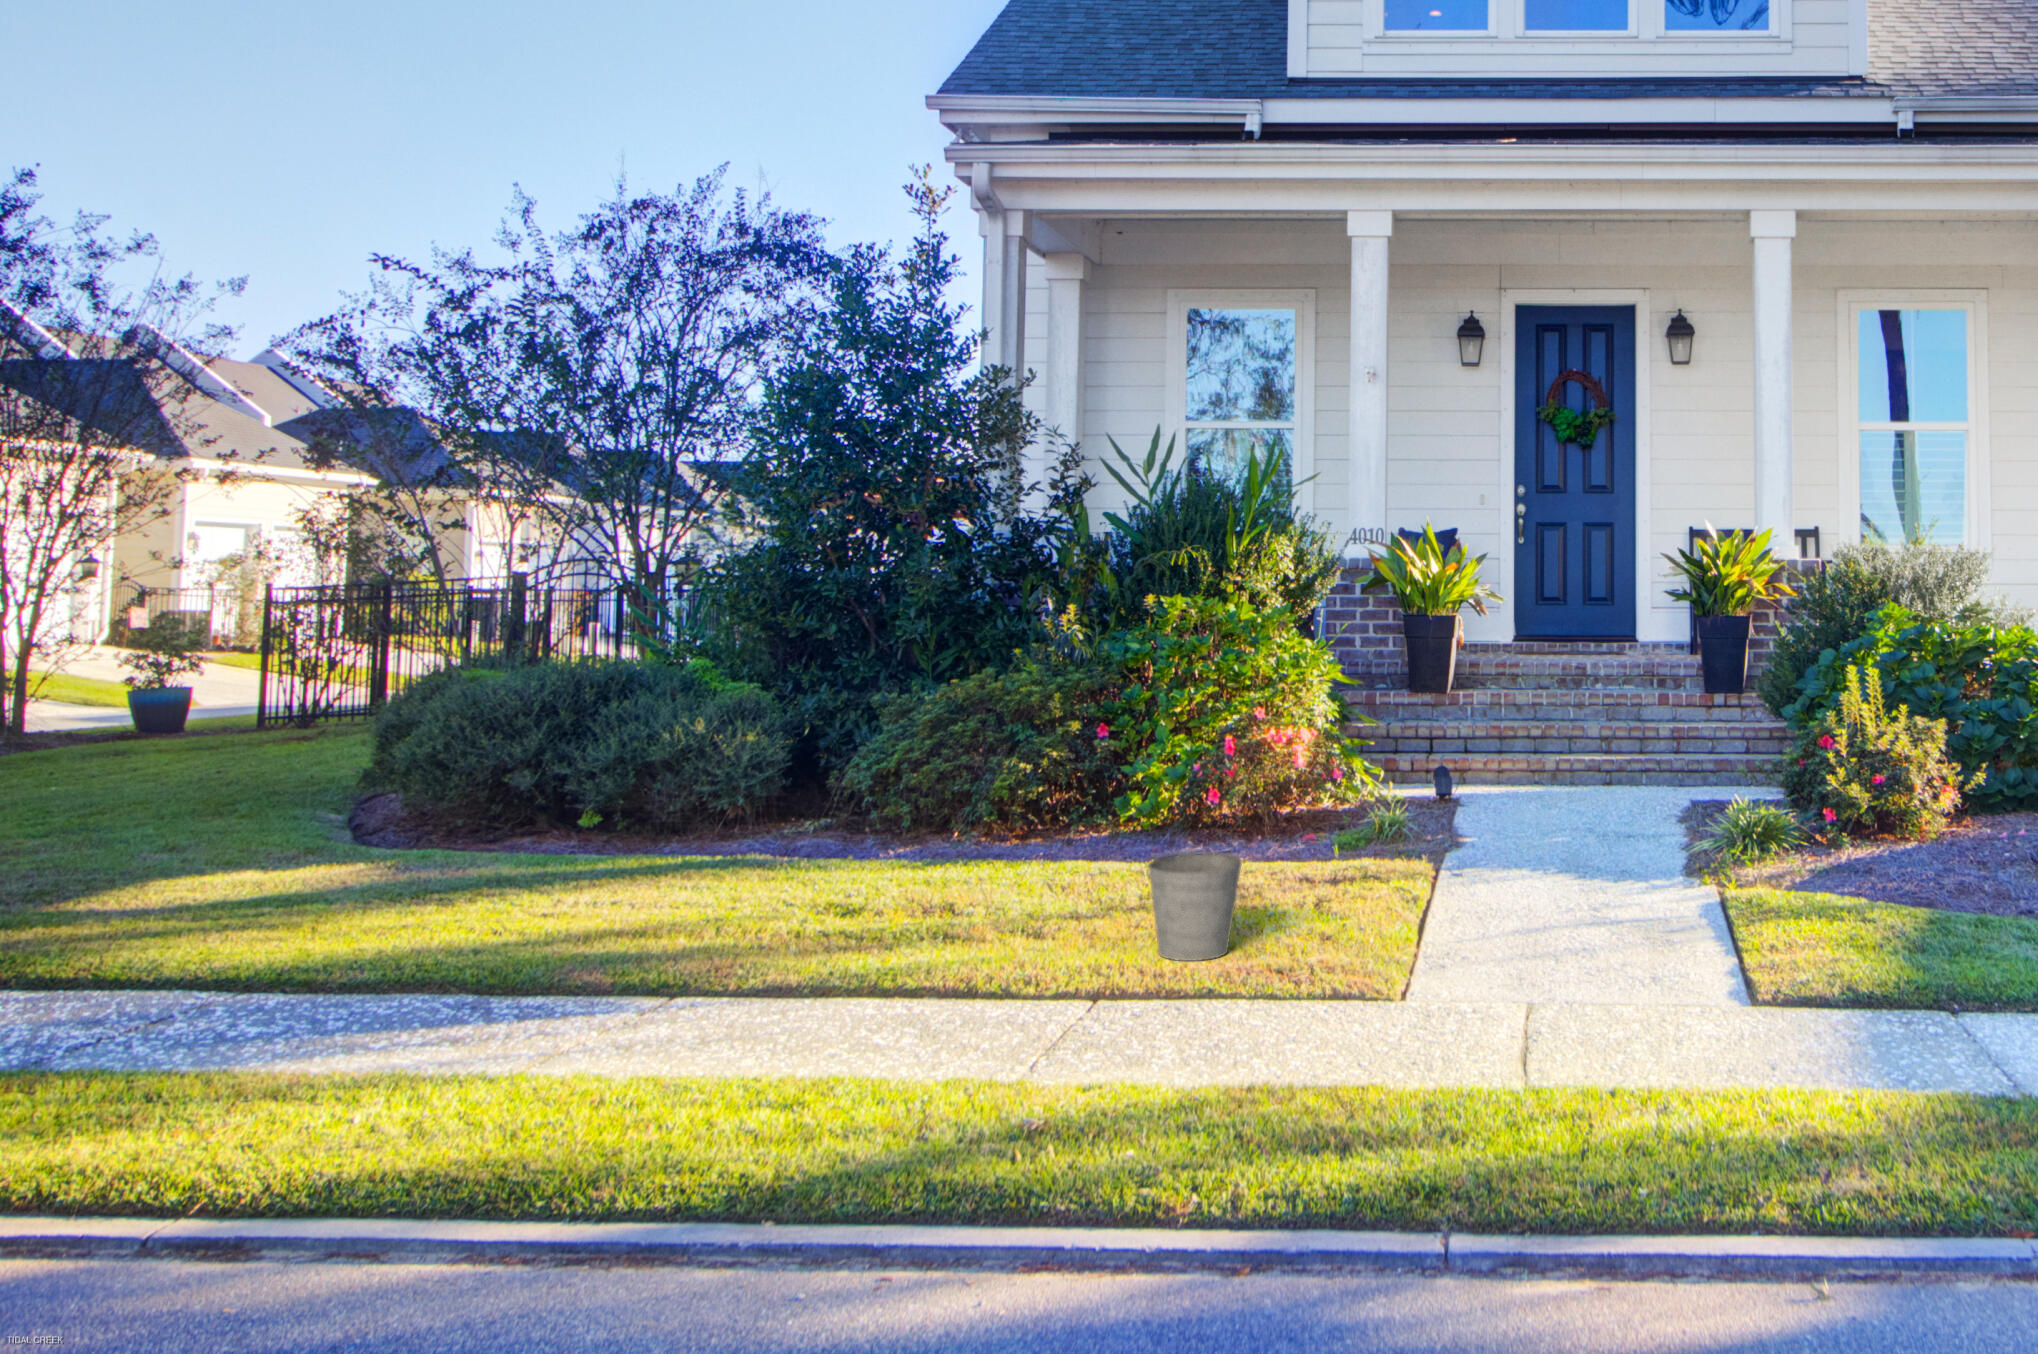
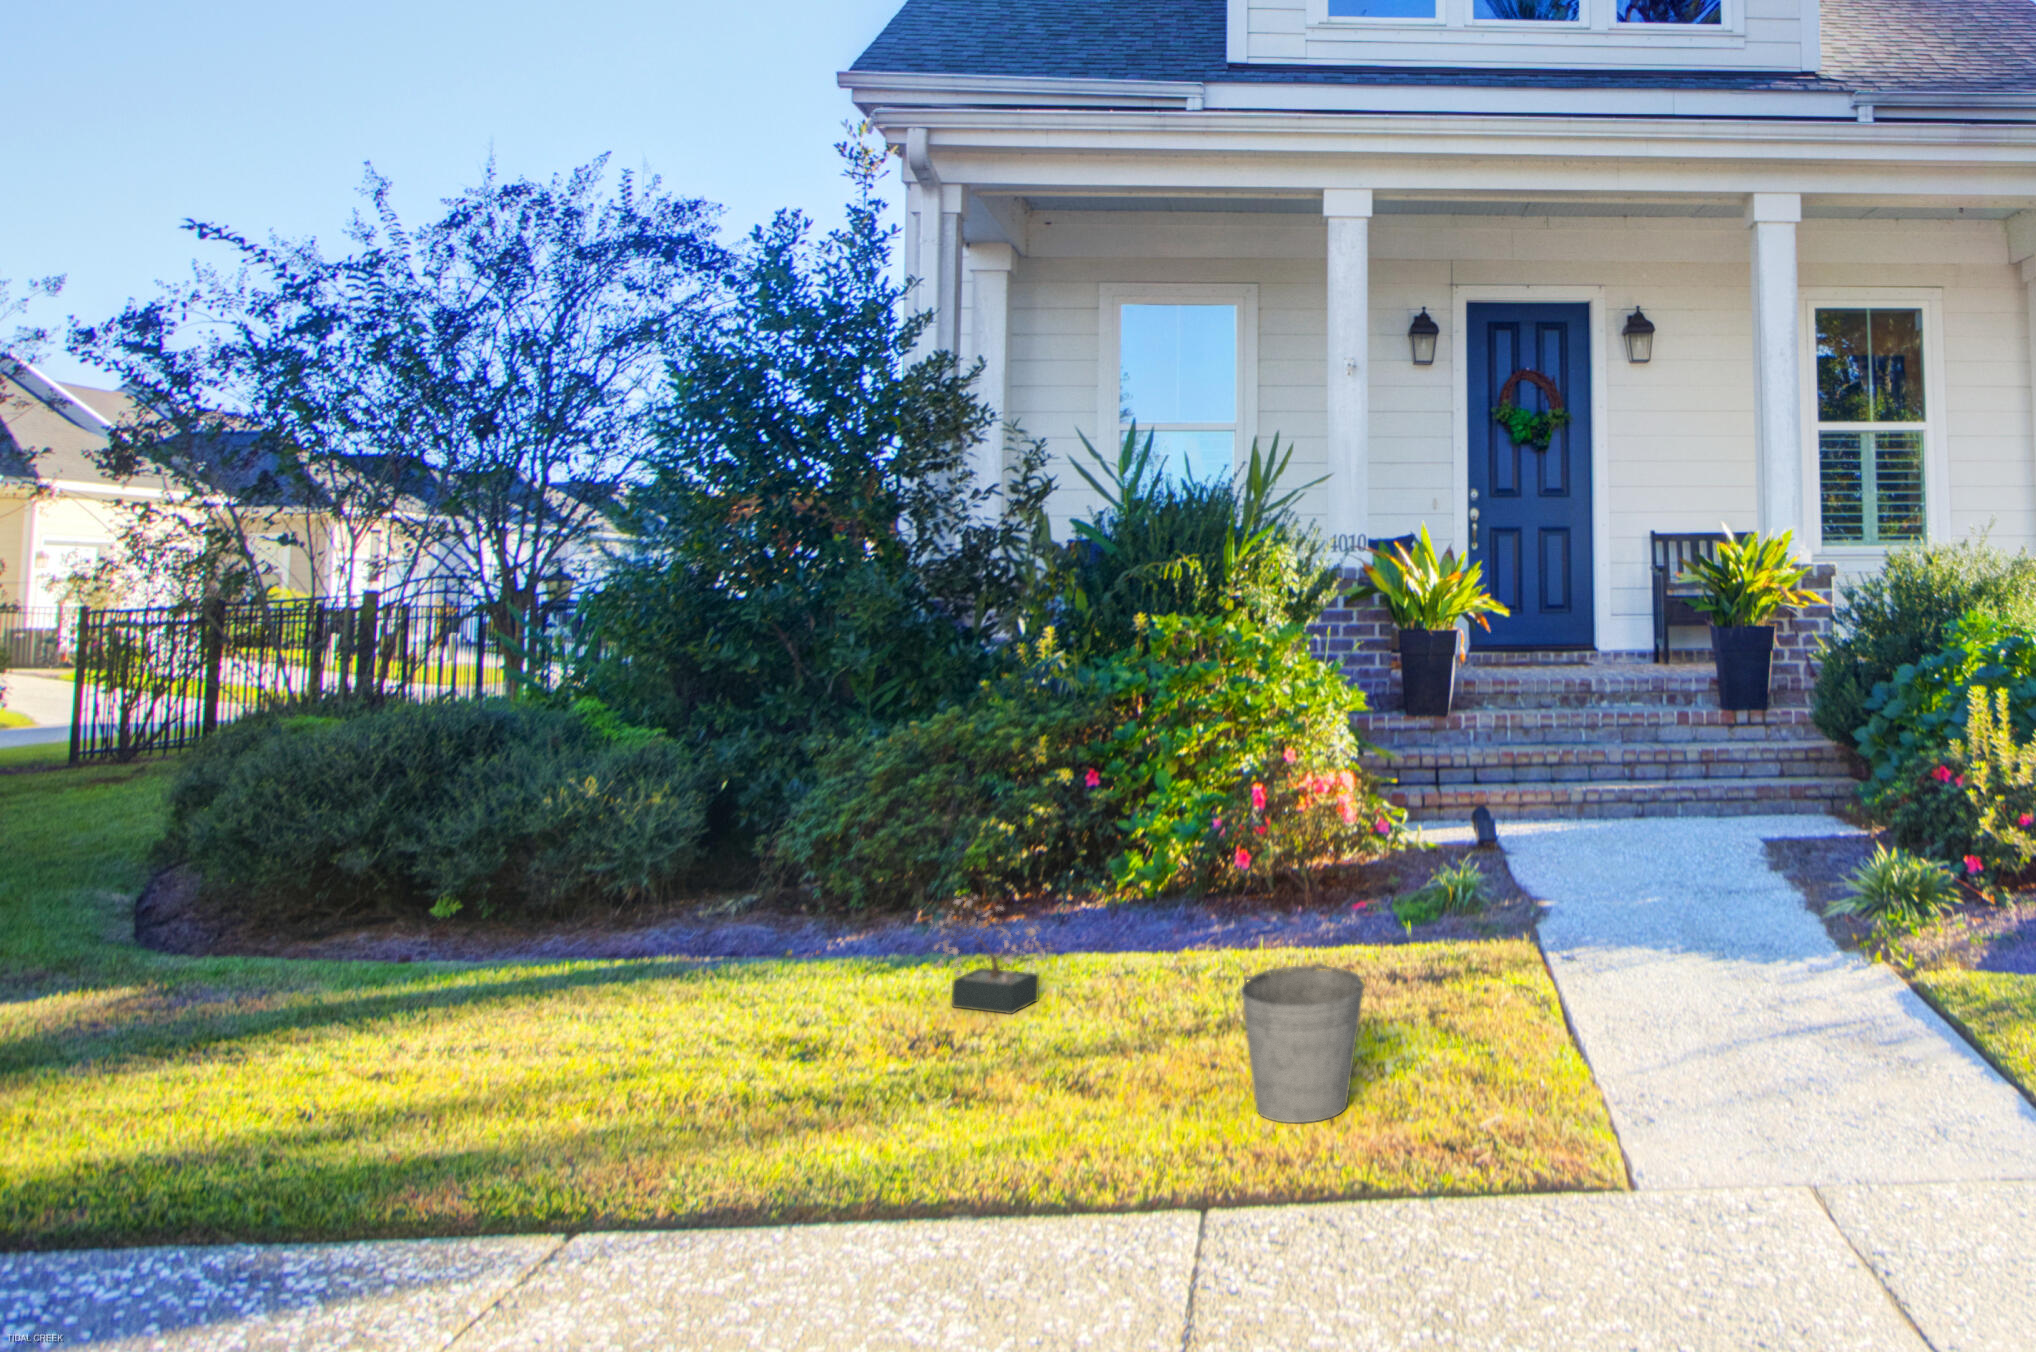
decorative plant: none [943,805,1040,895] -> present [934,896,1052,1014]

